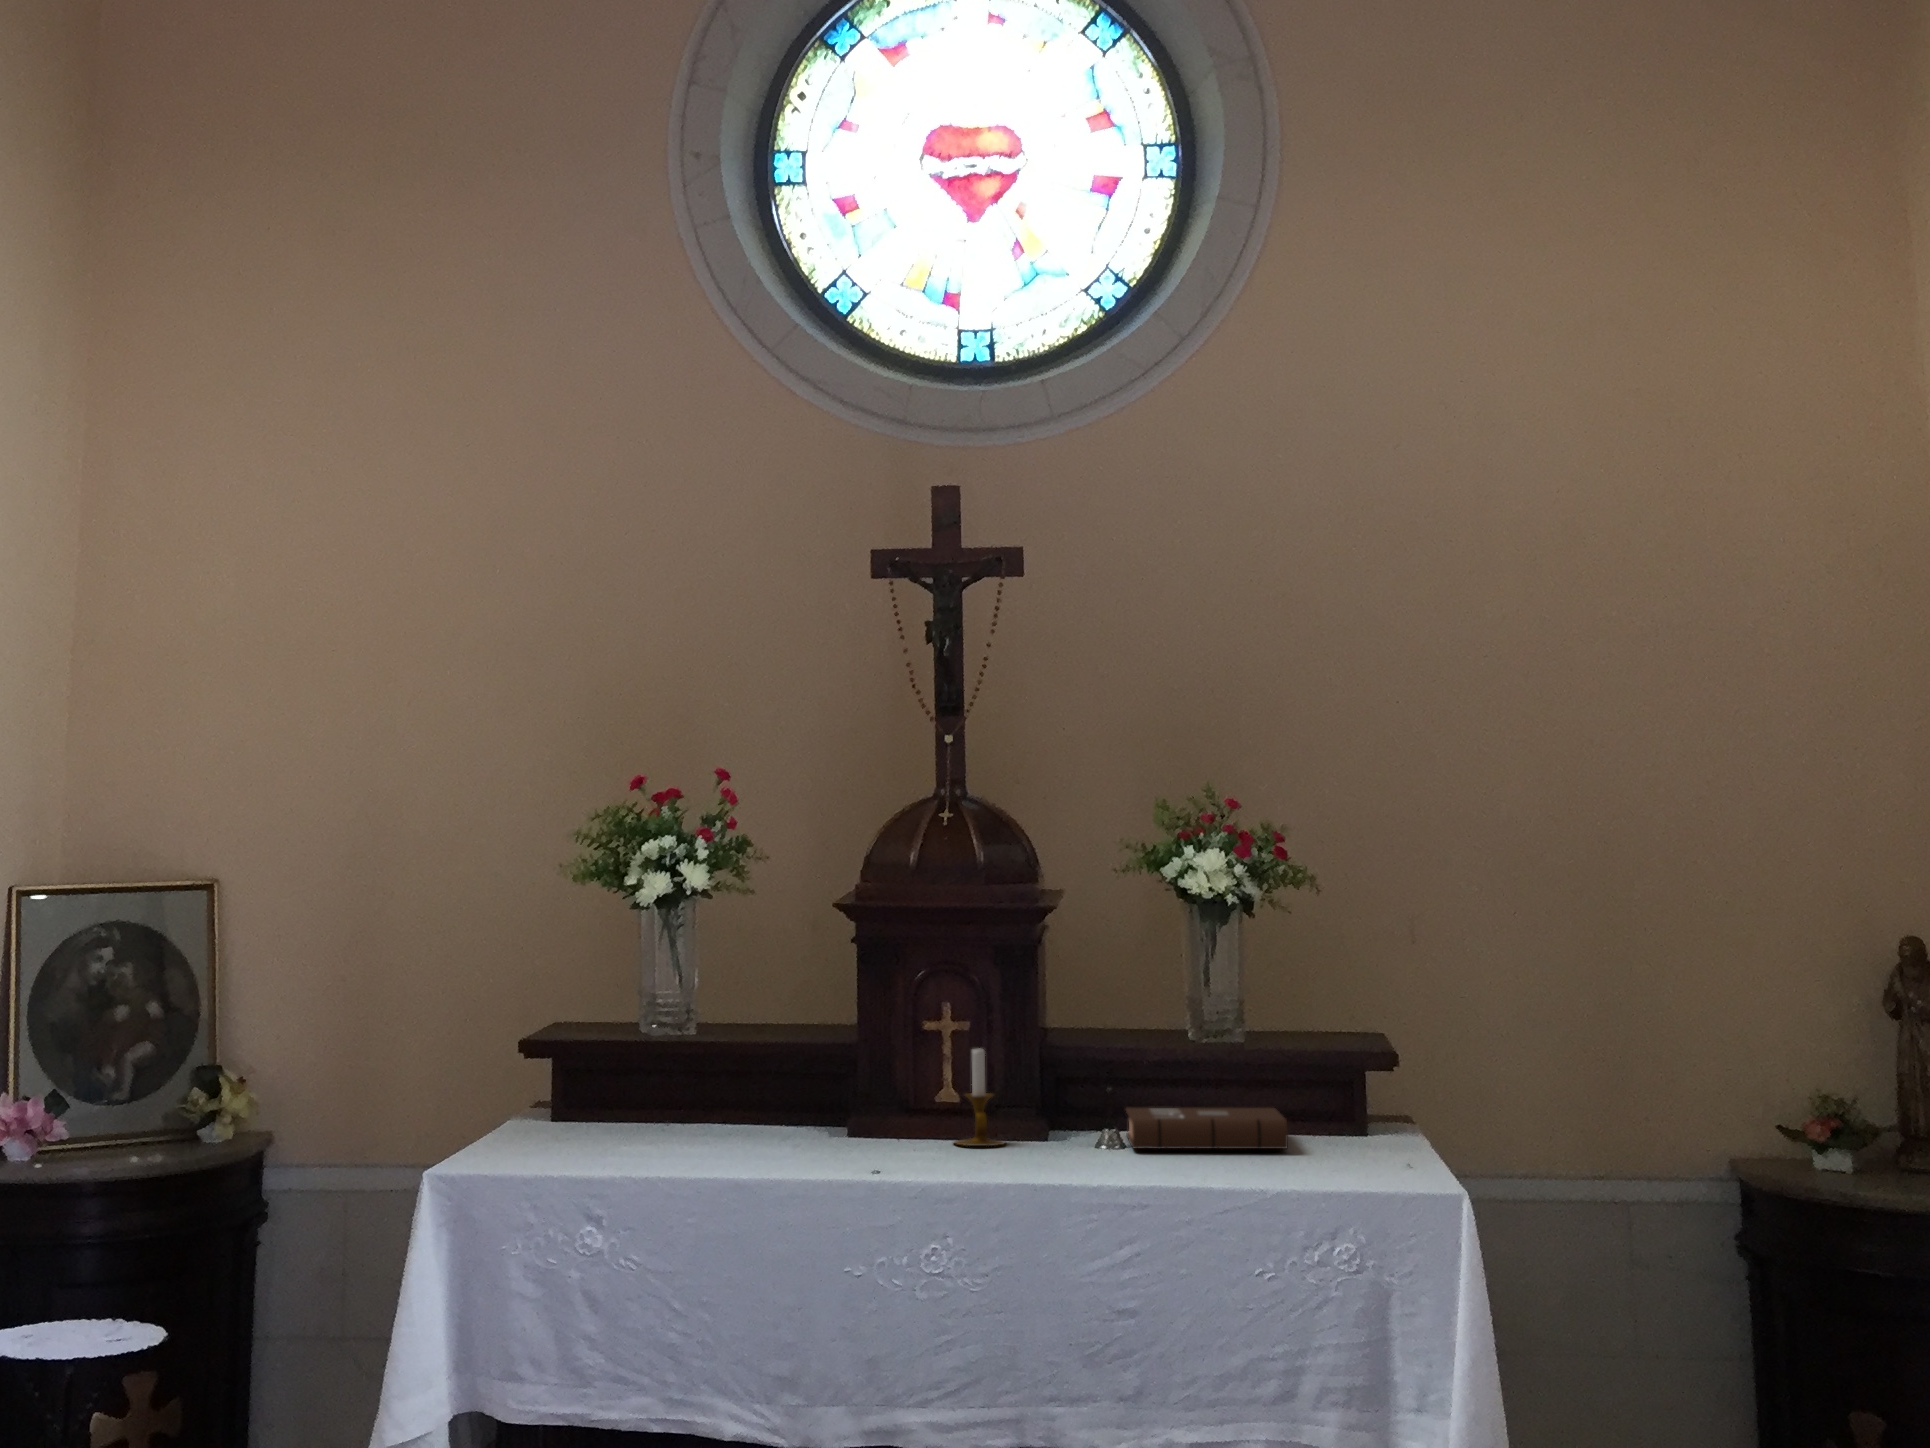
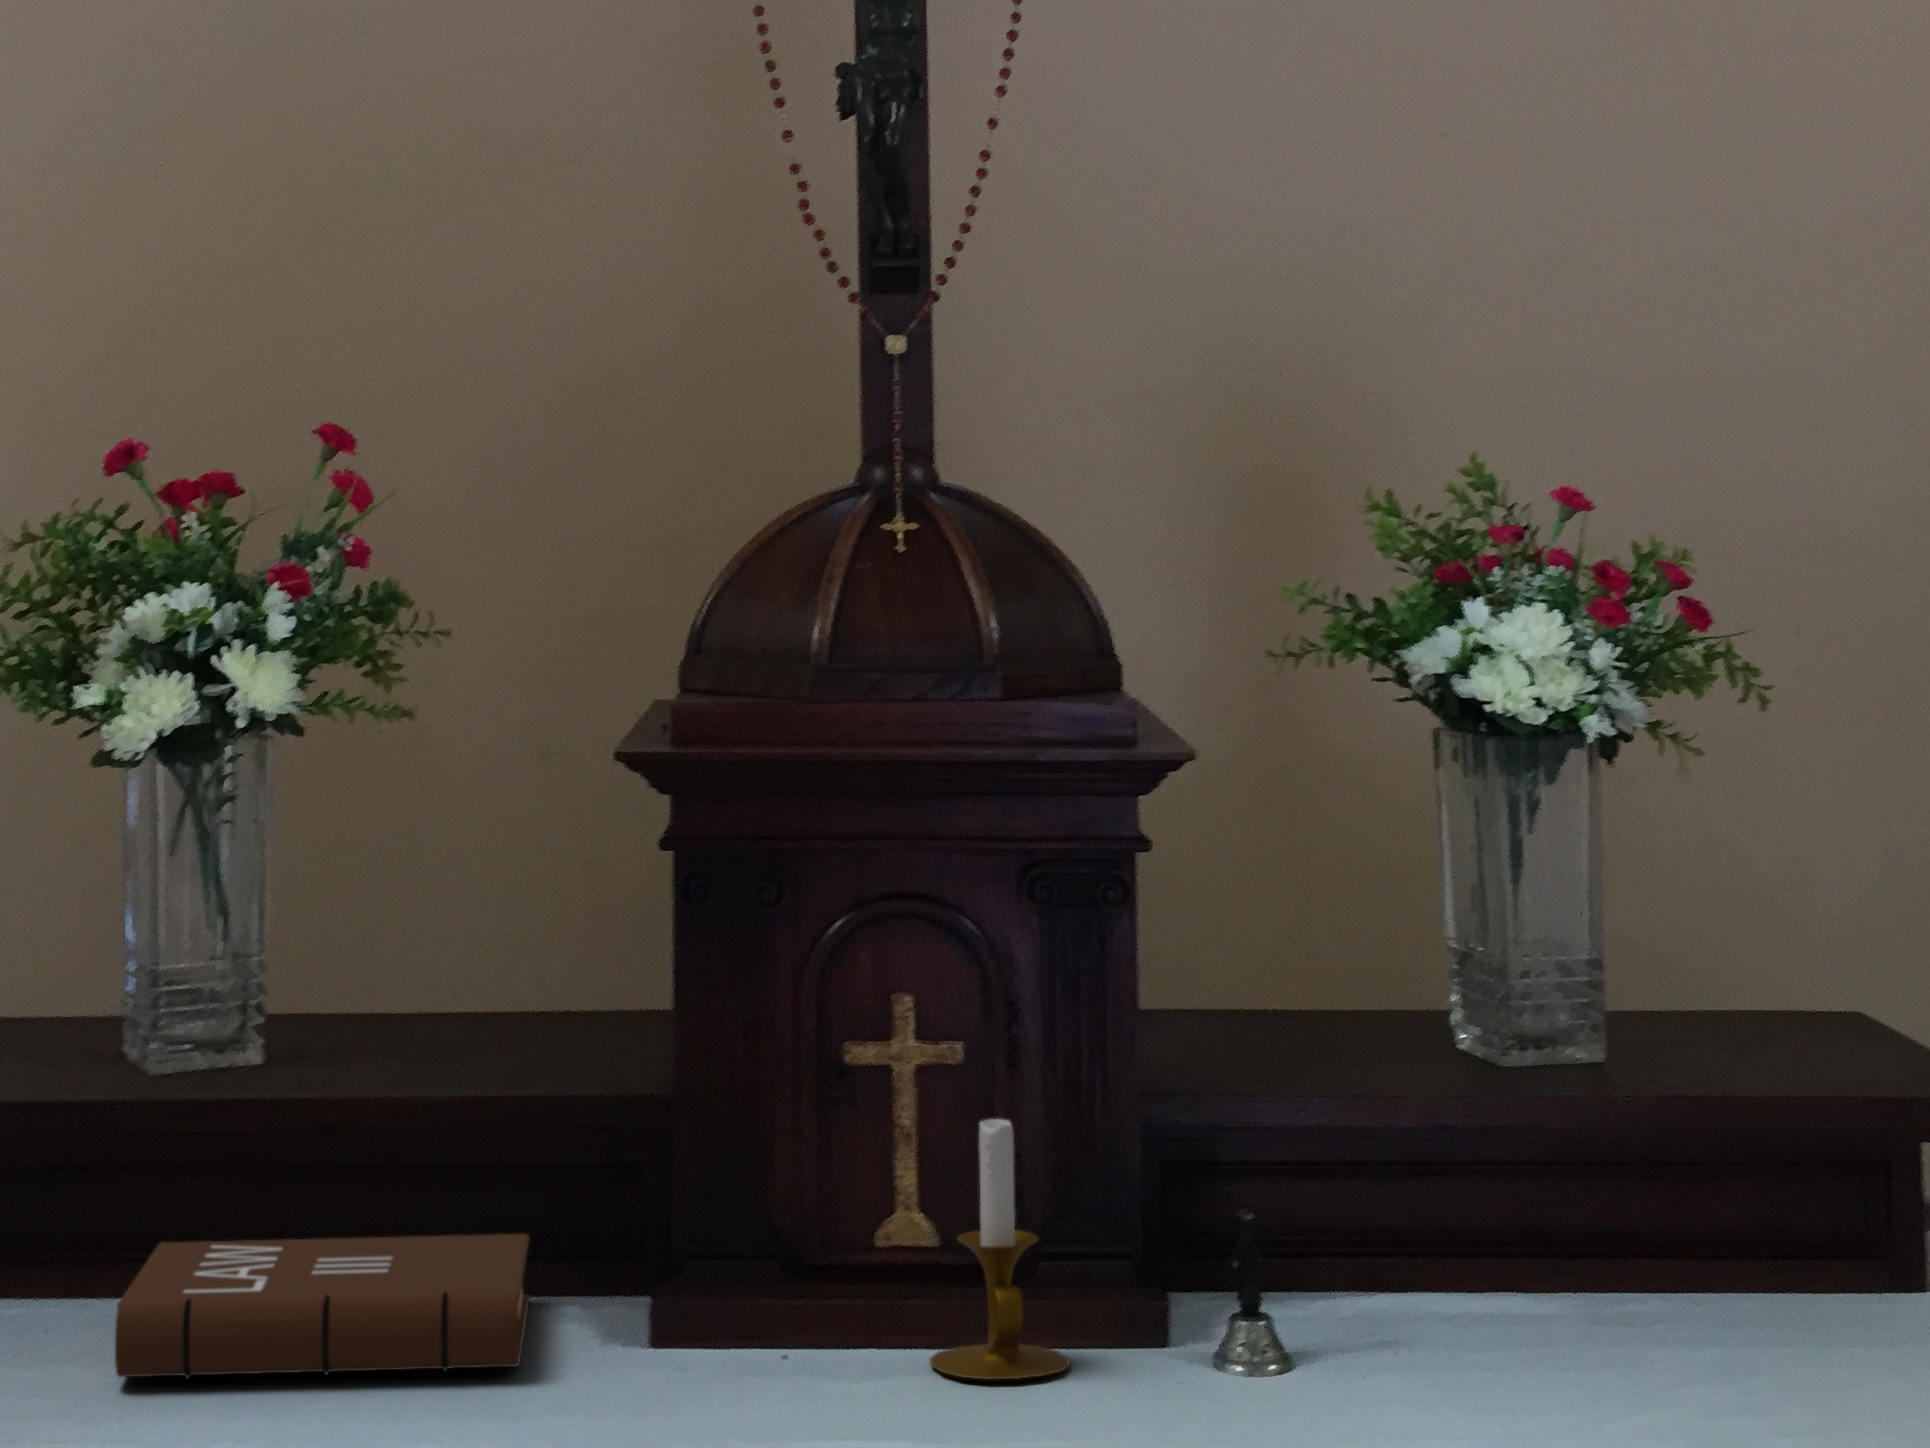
book: present [1126,1108,1288,1149] -> present [115,1234,530,1379]

